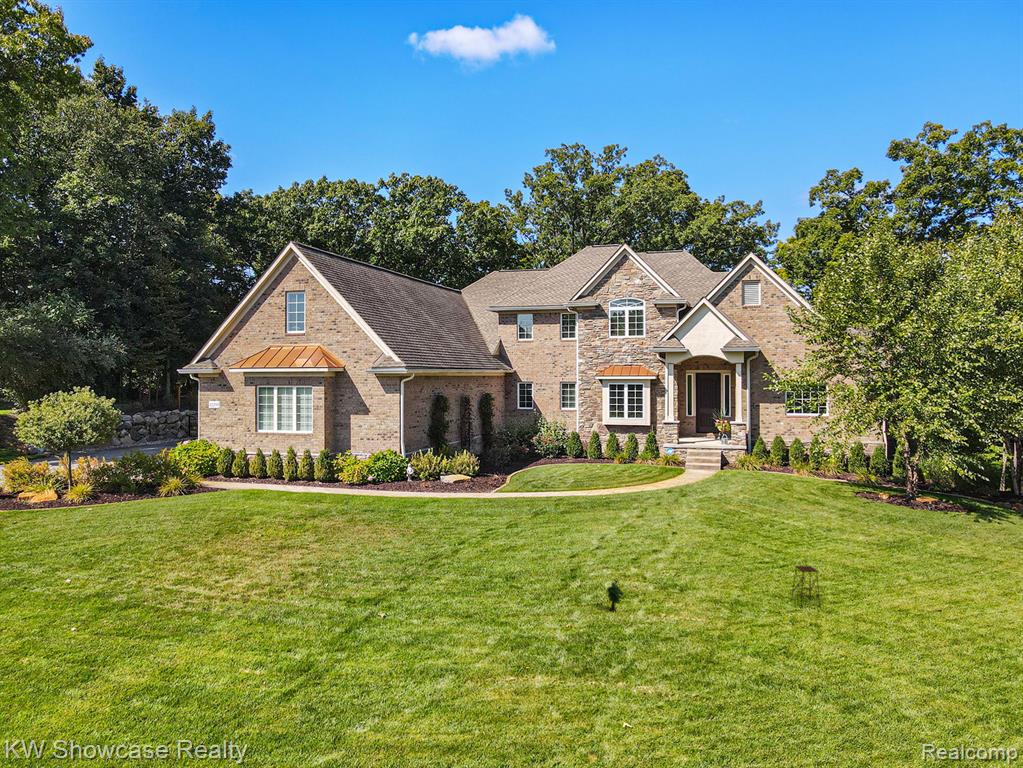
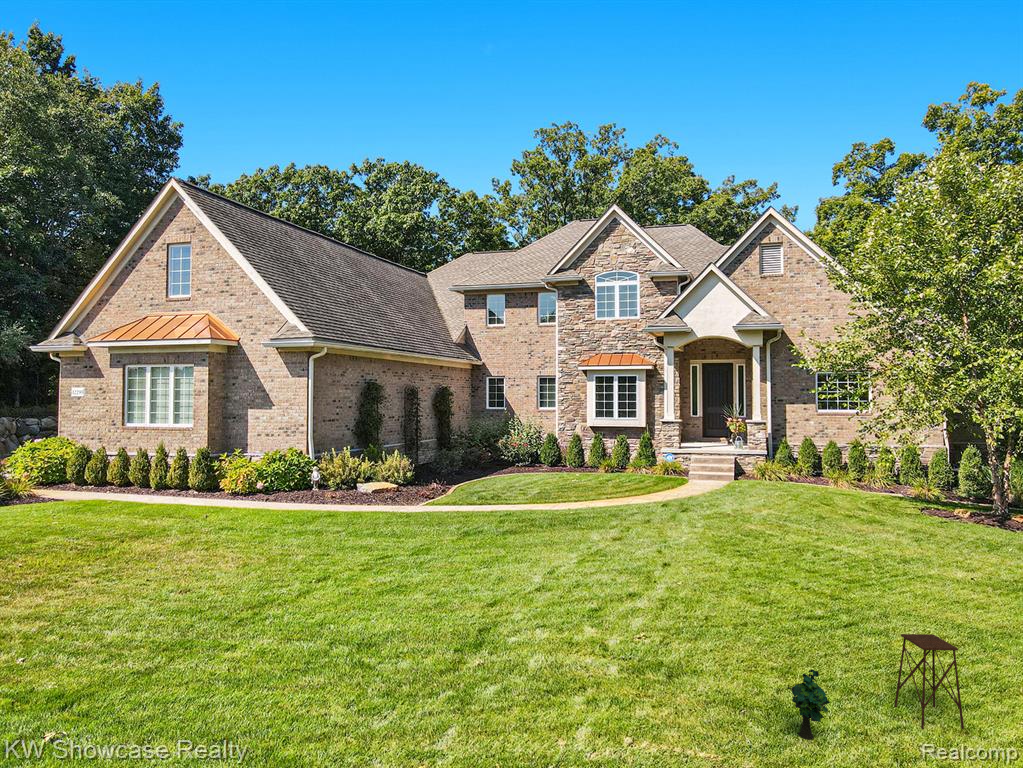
decorative plant: present [607,580,623,611] -> present [788,669,830,740]

